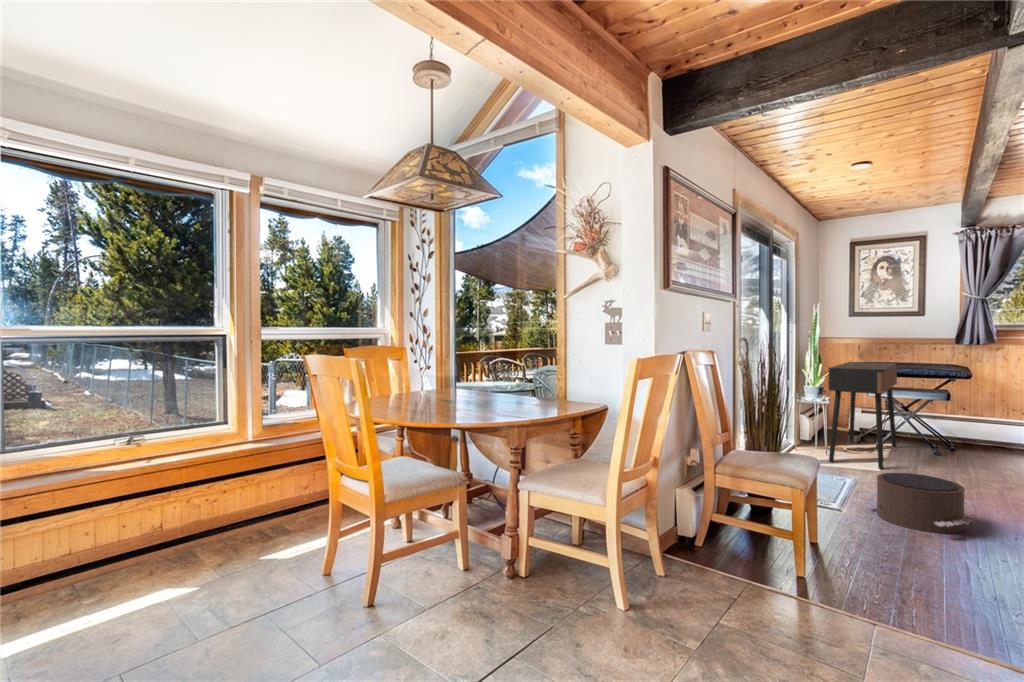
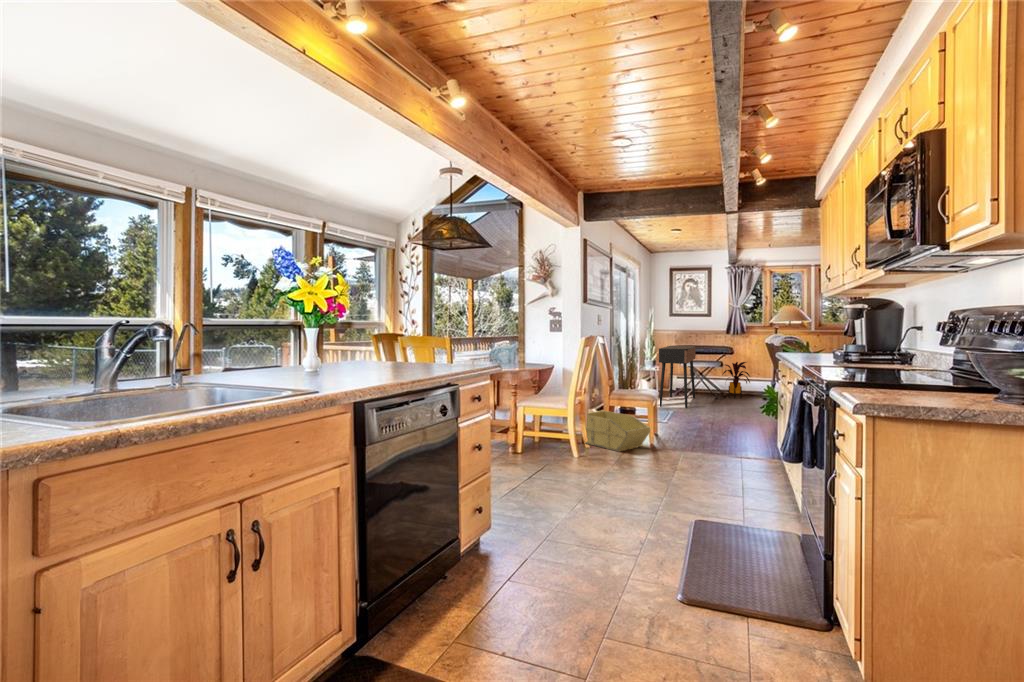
house plant: none [941,391,1007,452] -> present [723,362,750,398]
pouf: present [861,473,972,533] -> none [675,403,725,429]
storage bin: none [655,487,800,591] -> present [585,410,650,452]

